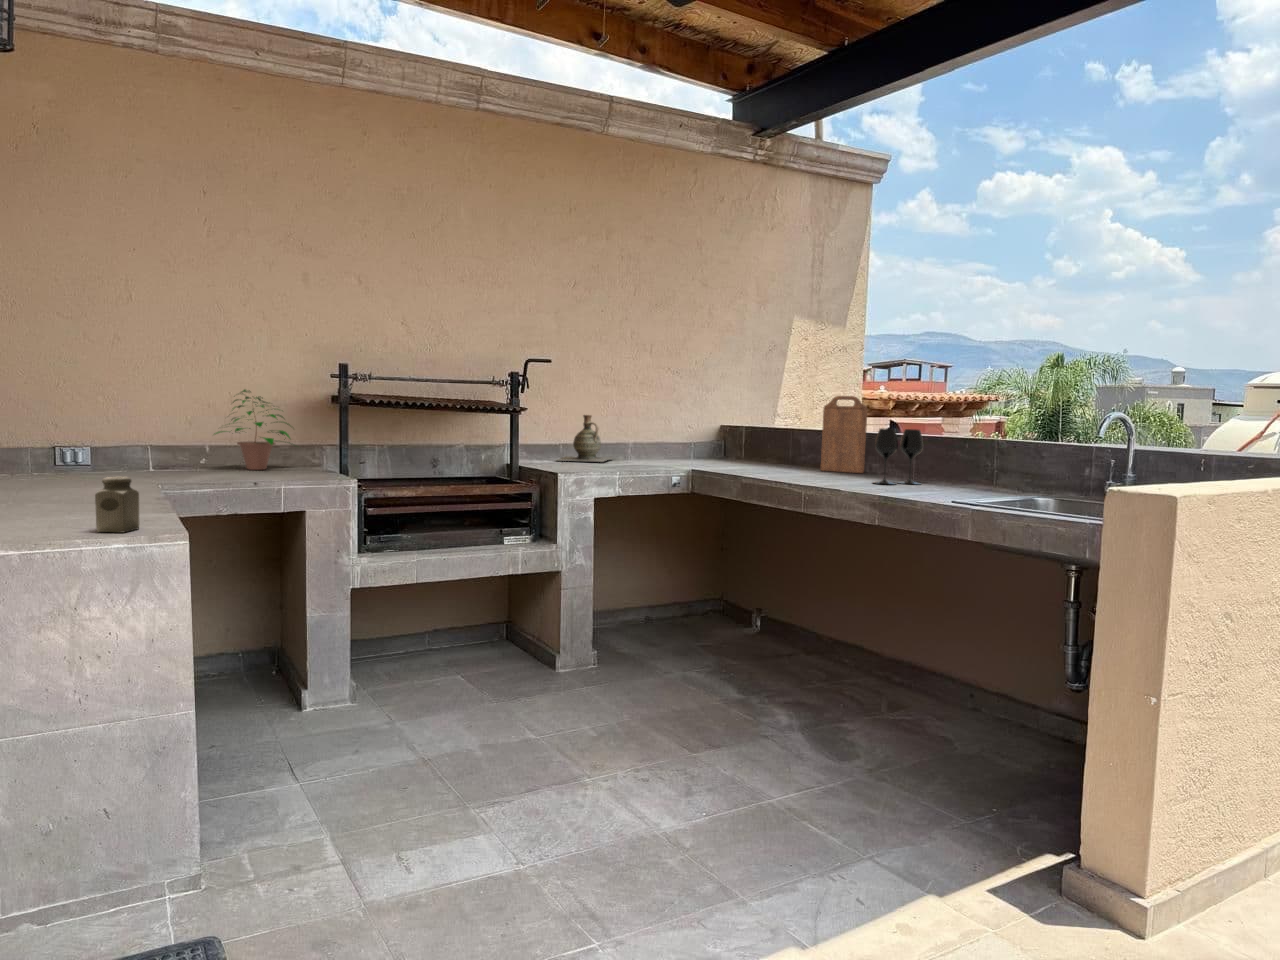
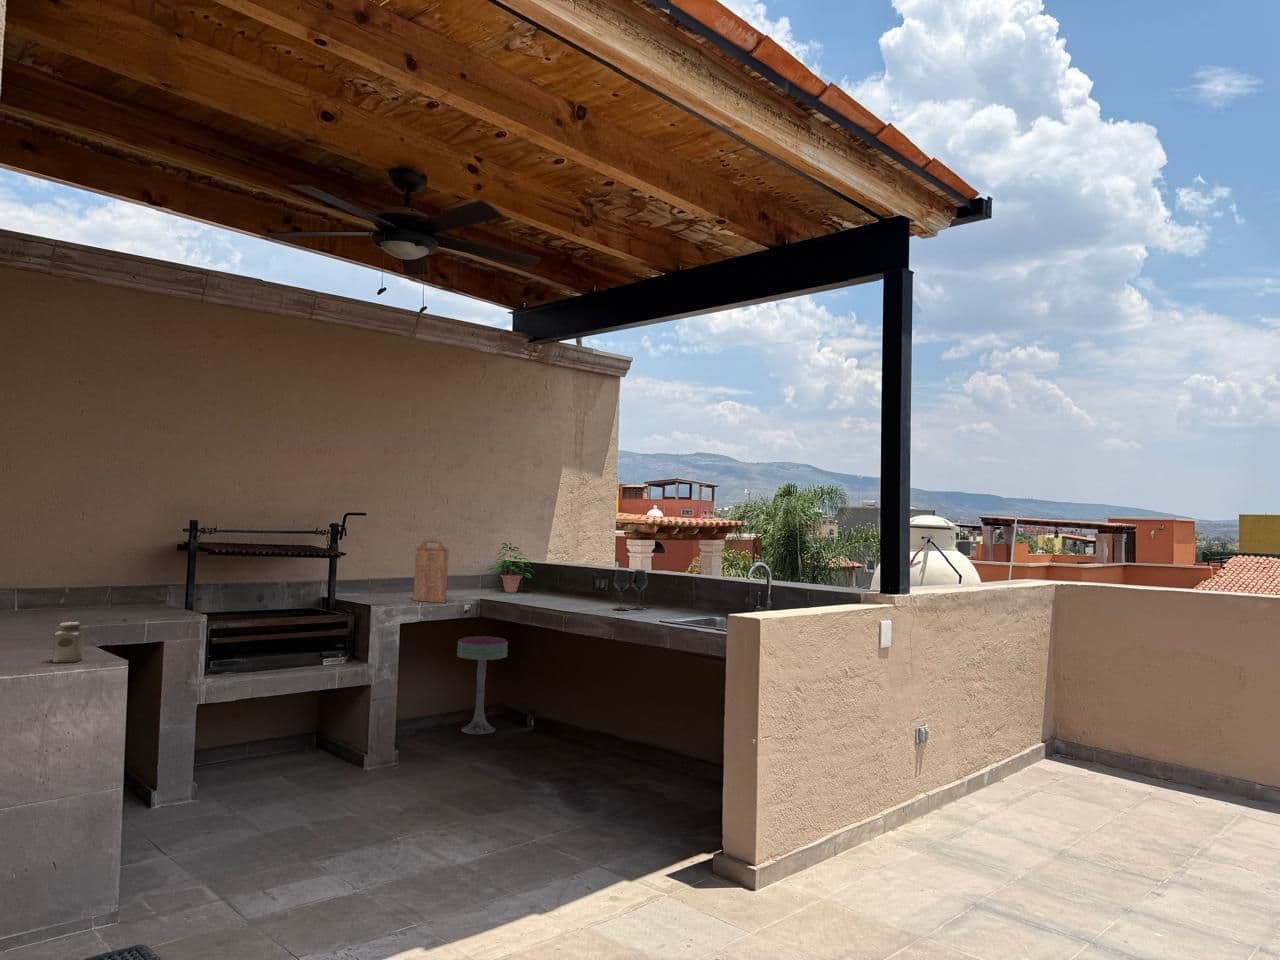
potted plant: present [216,390,290,470] -> present [488,543,533,593]
cutting board: present [820,396,867,473] -> present [413,540,449,603]
ceramic jug: present [558,415,611,462] -> none [364,556,414,594]
bar stool: none [667,516,729,635] -> present [457,636,508,734]

